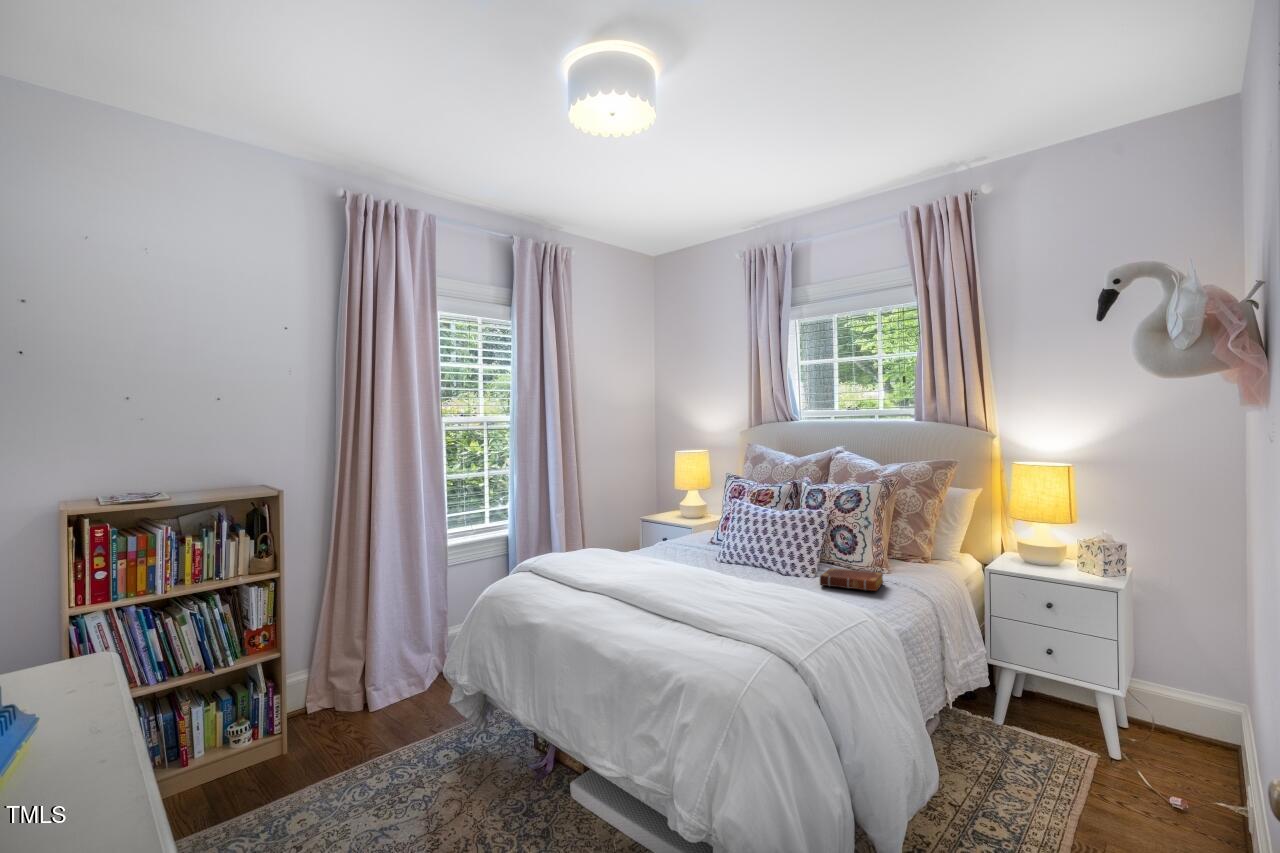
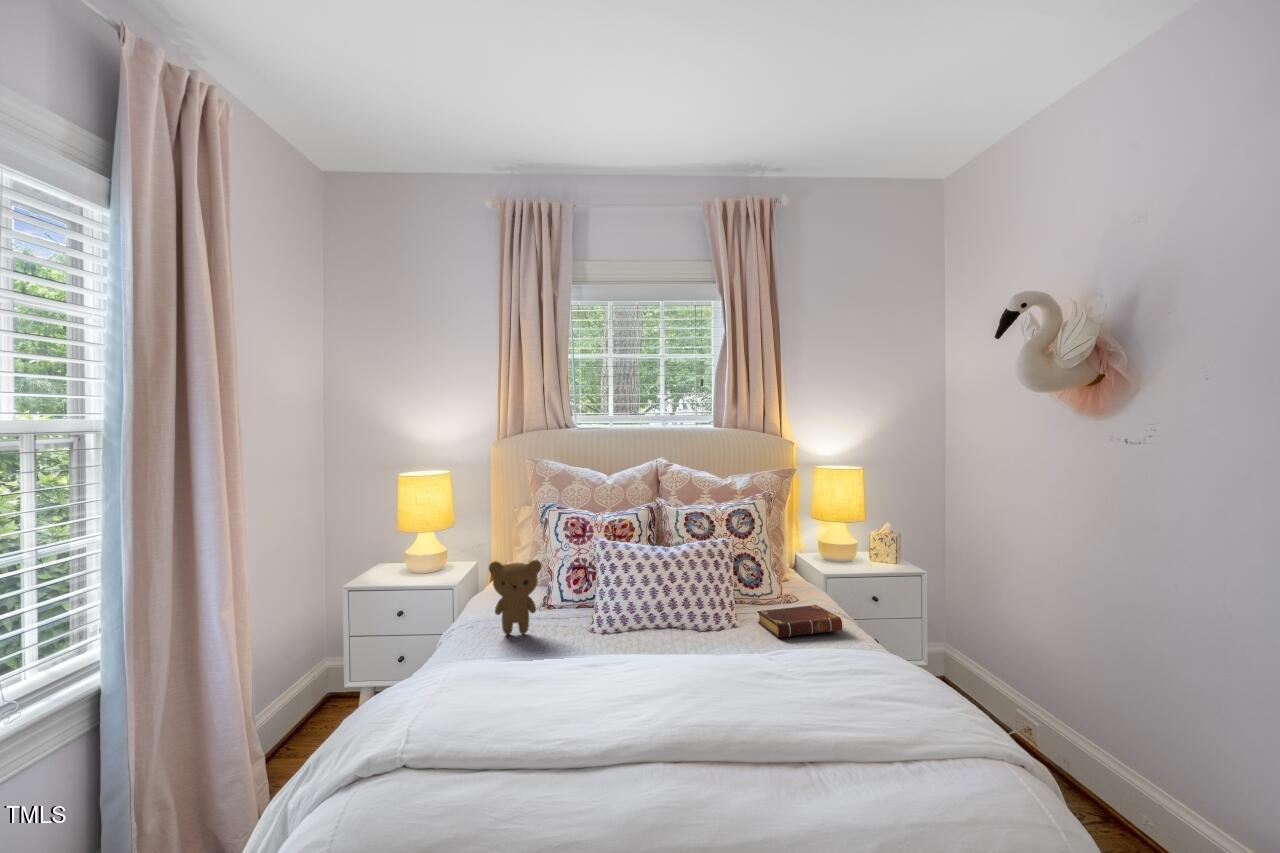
teddy bear: none [659,507,687,554] -> present [489,560,542,635]

